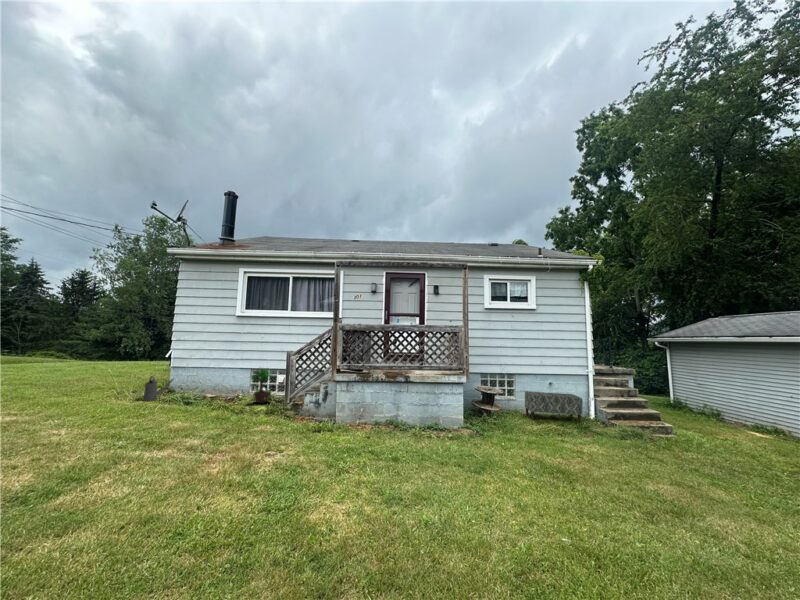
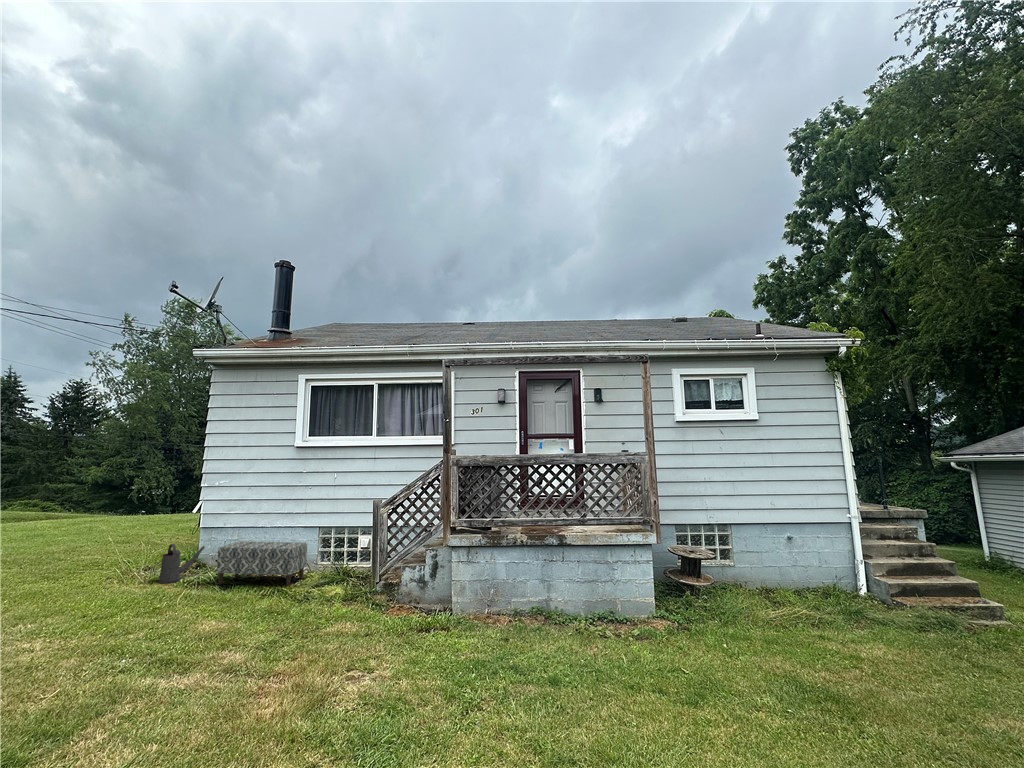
potted tree: present [252,369,271,403] -> none [318,522,353,581]
bench: present [525,391,583,422] -> present [216,541,307,586]

